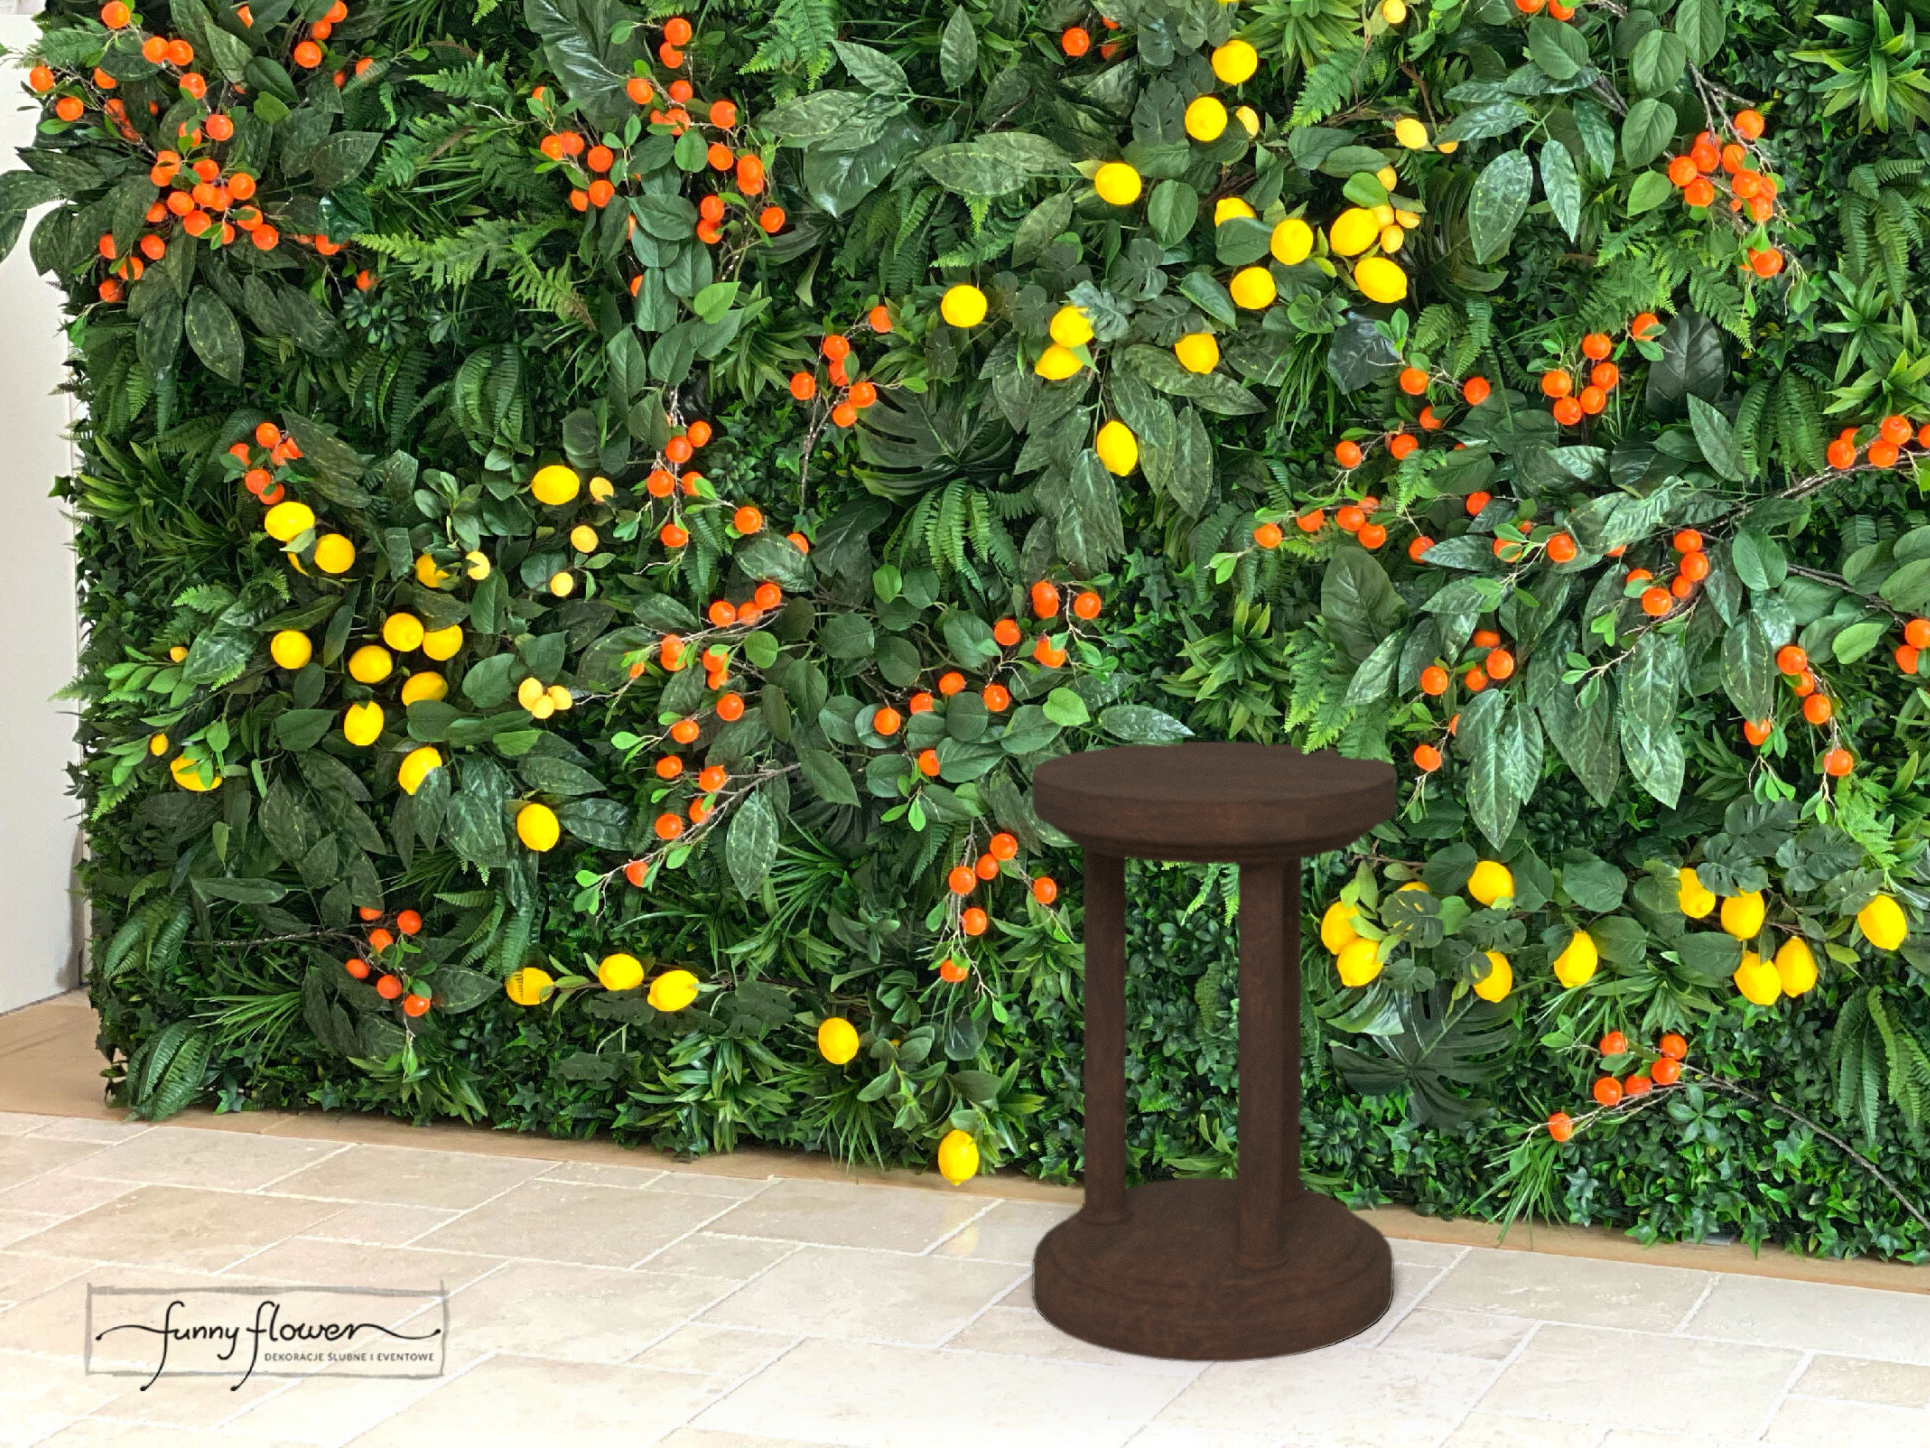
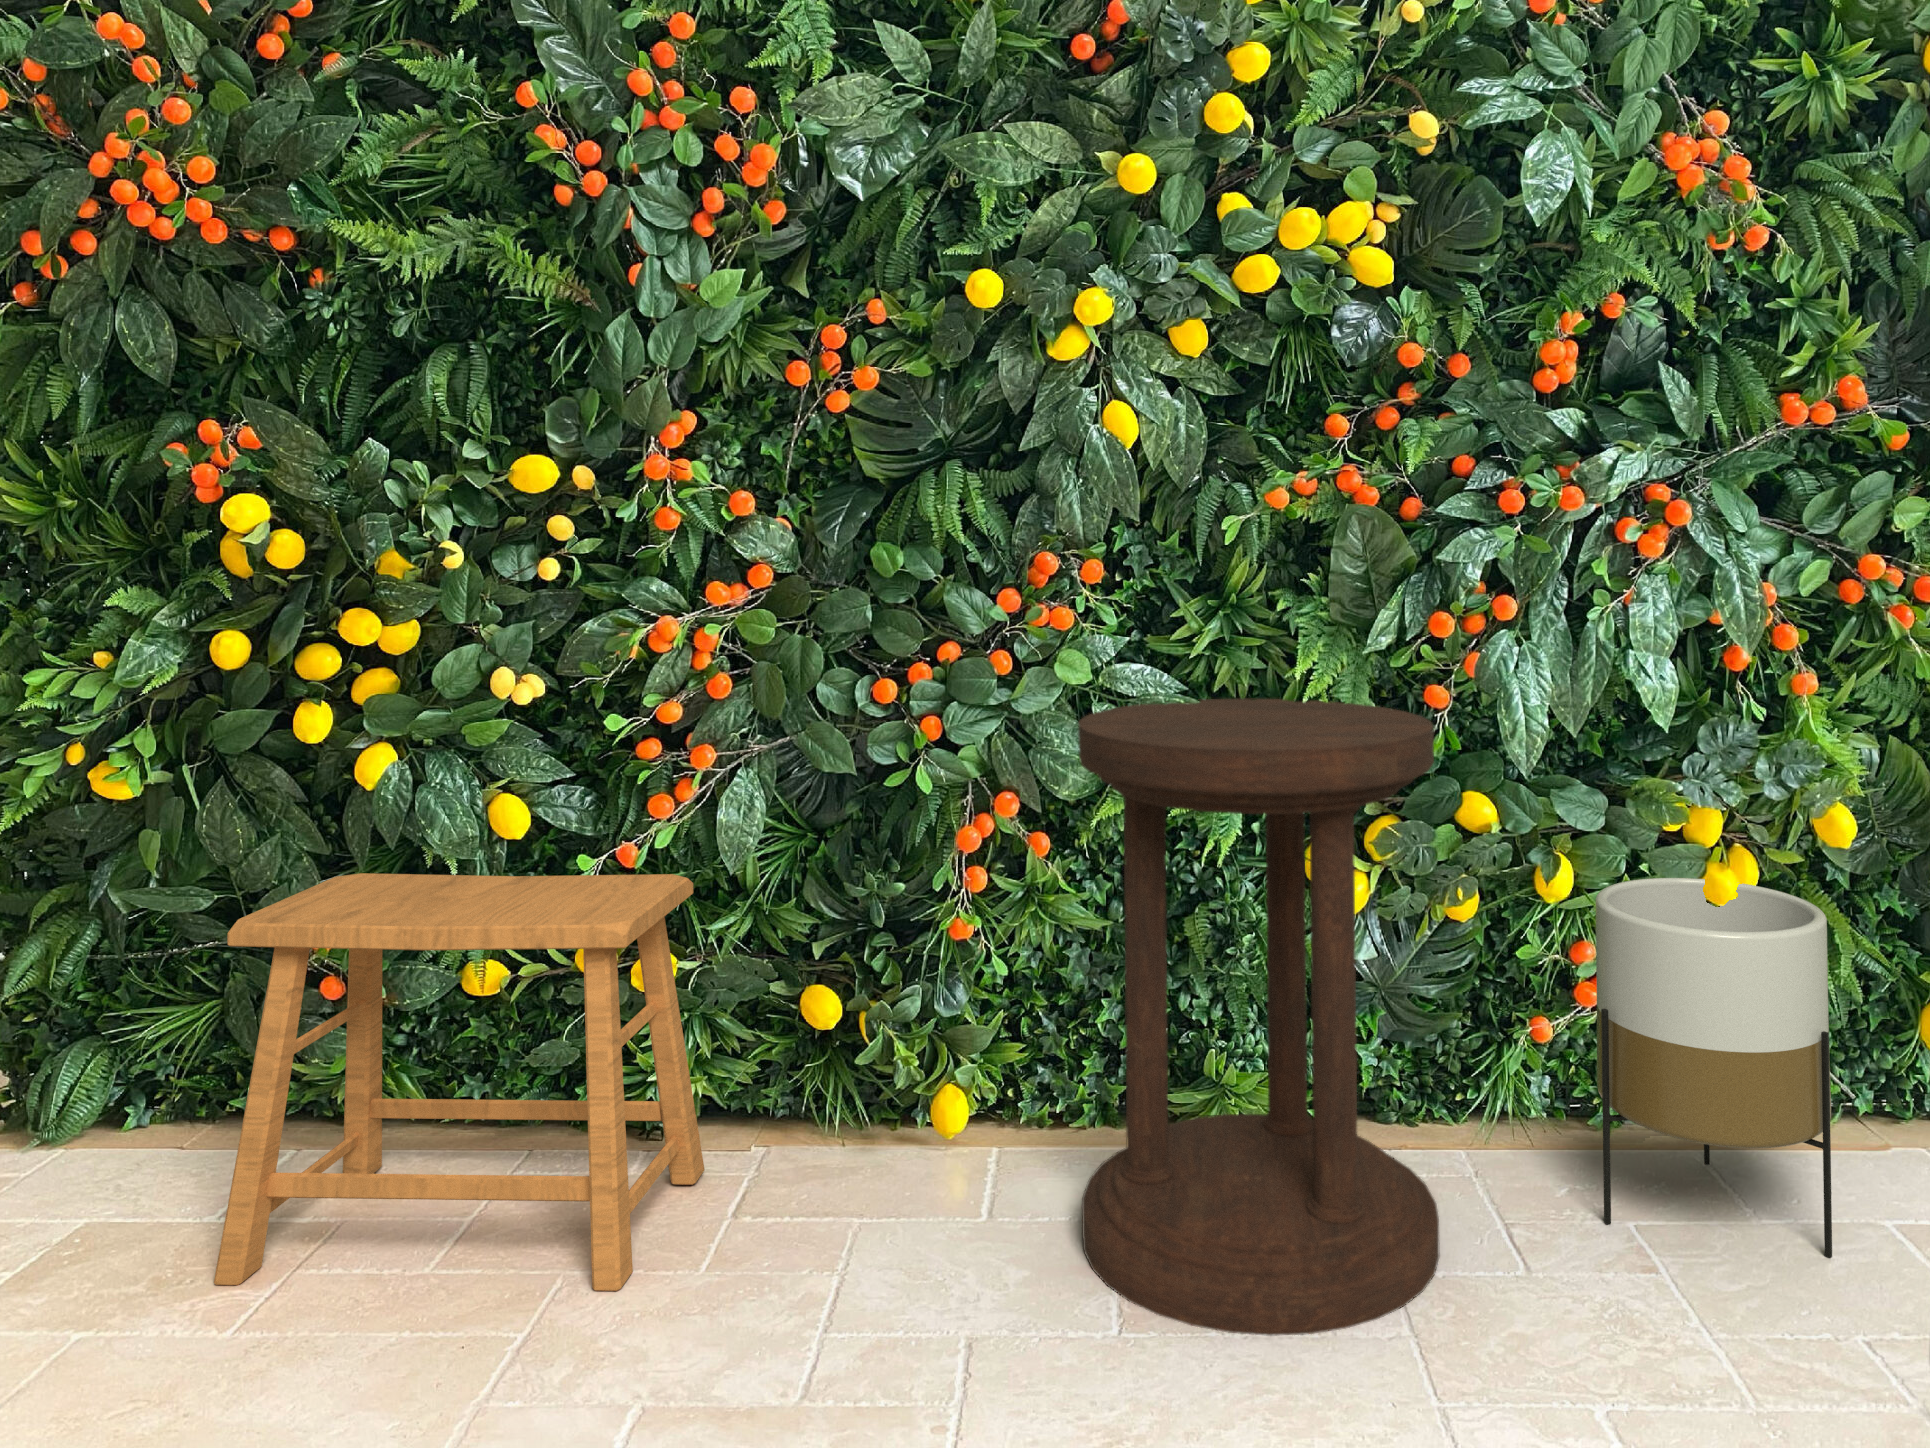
stool: none [268,874,721,1270] -> present [214,873,705,1291]
planter: none [1577,963,1826,1363] -> present [1596,878,1832,1258]

